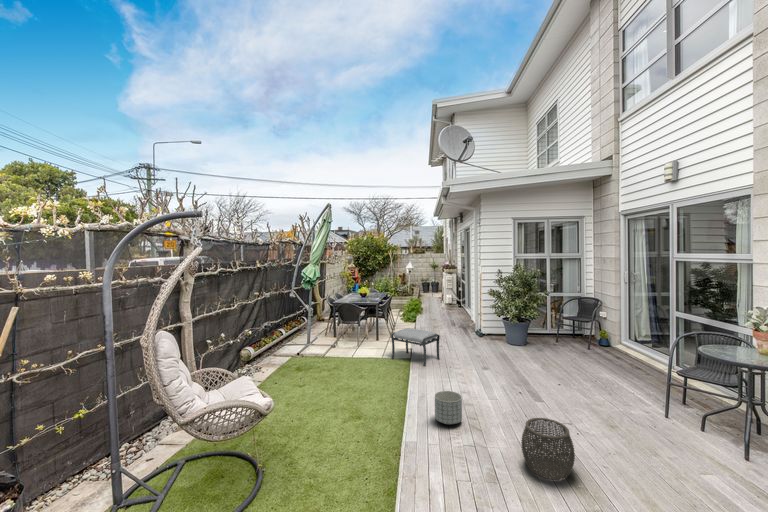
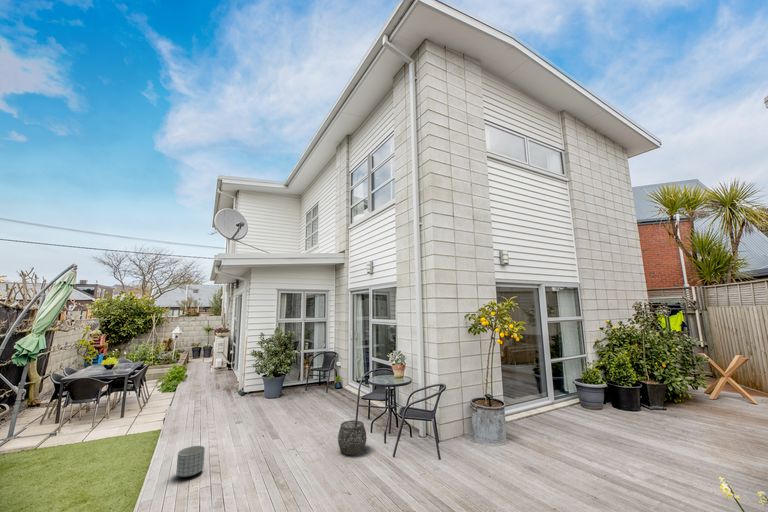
ottoman: present [391,328,440,366] -> none [138,397,197,433]
woven basket: present [521,418,575,480] -> present [338,420,366,455]

